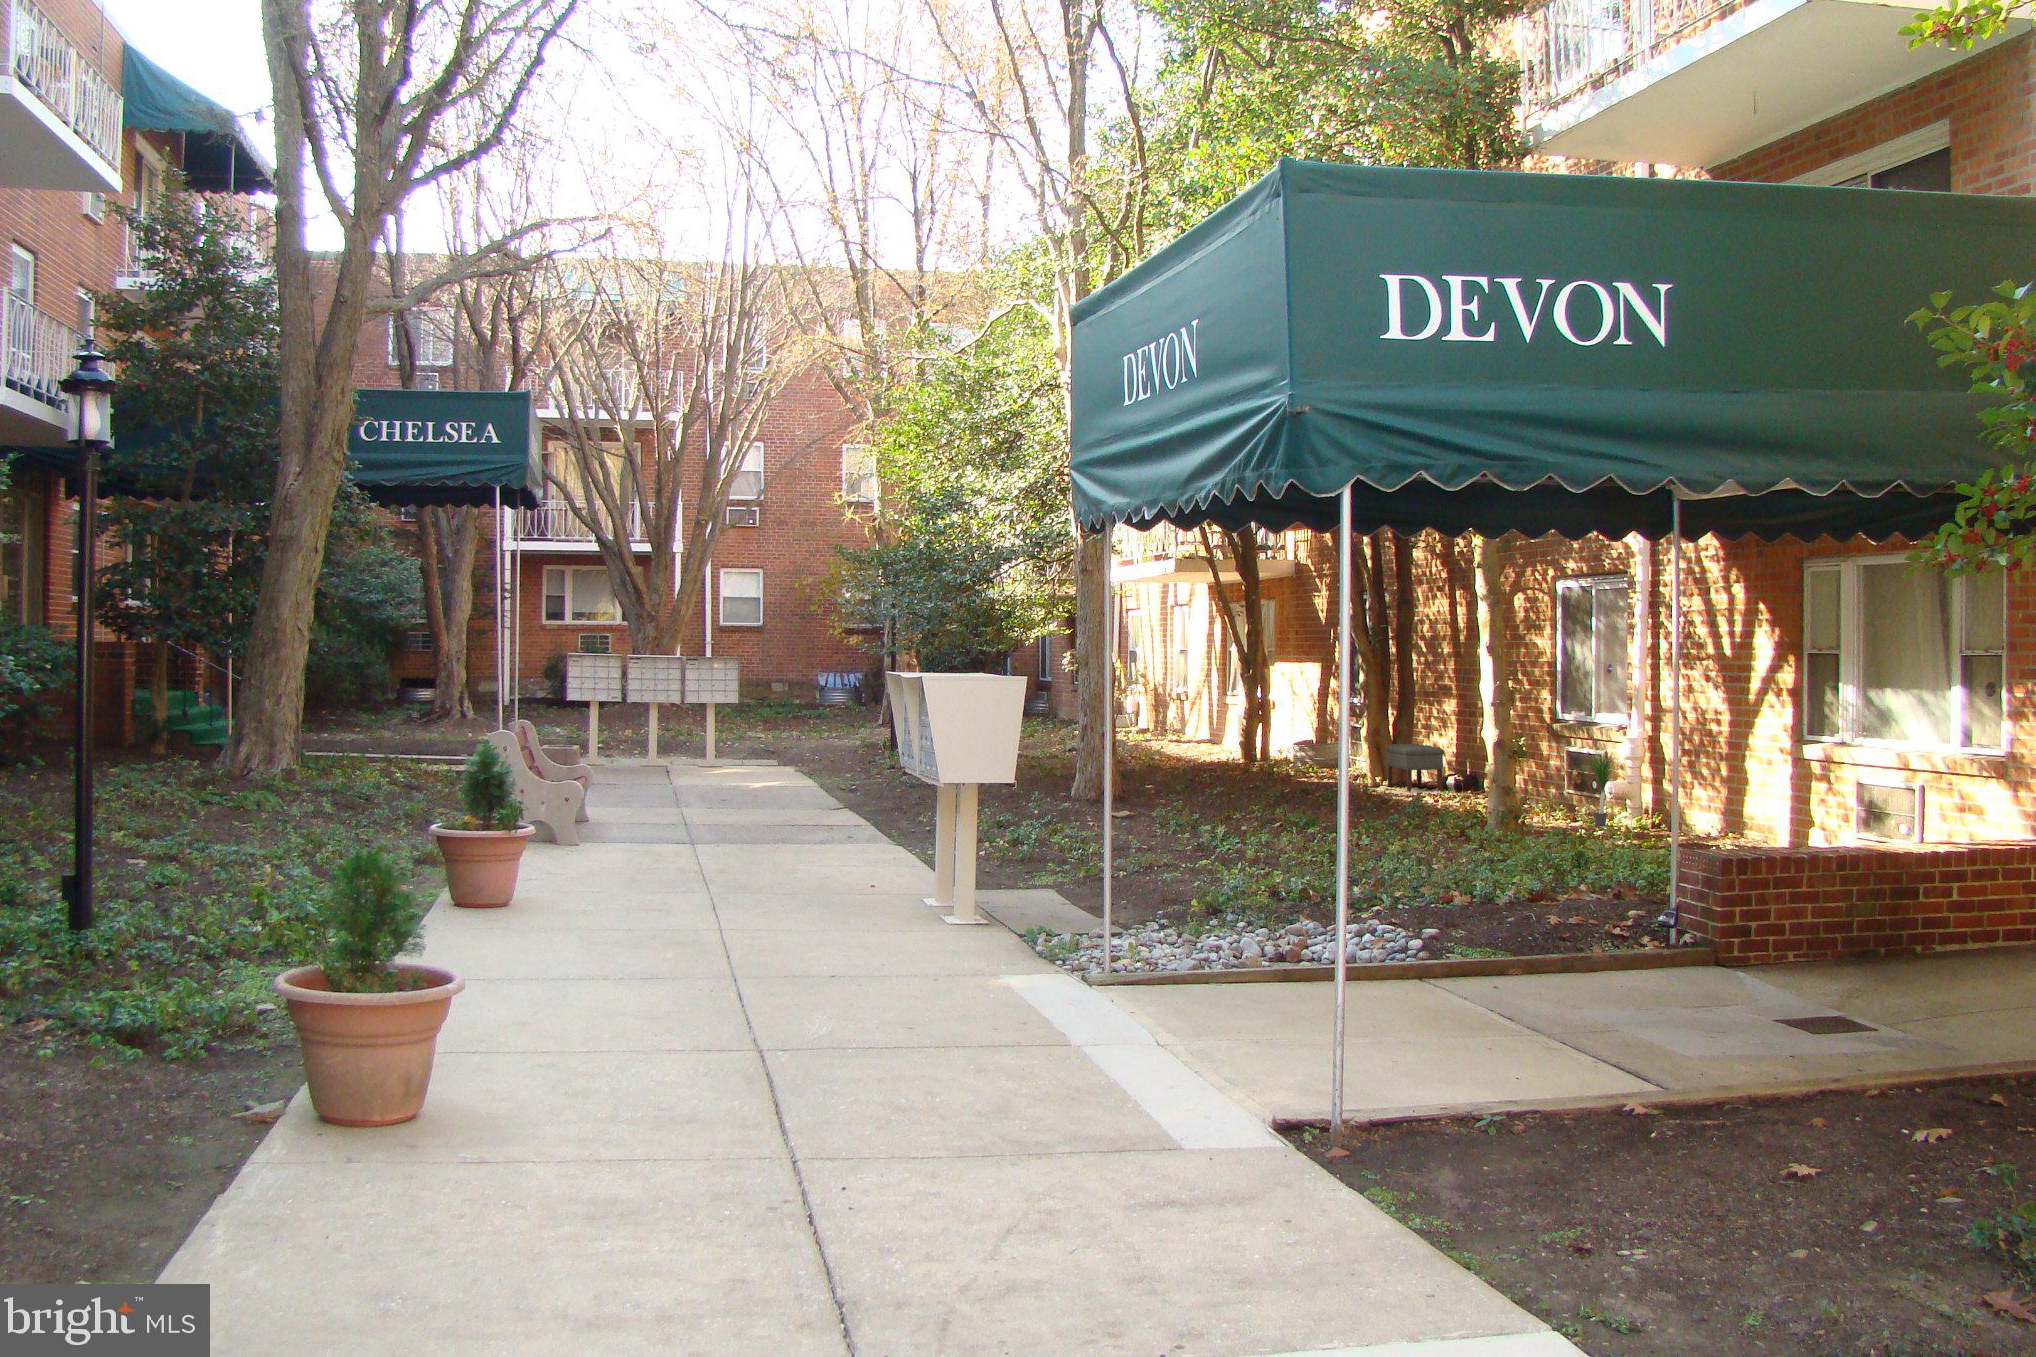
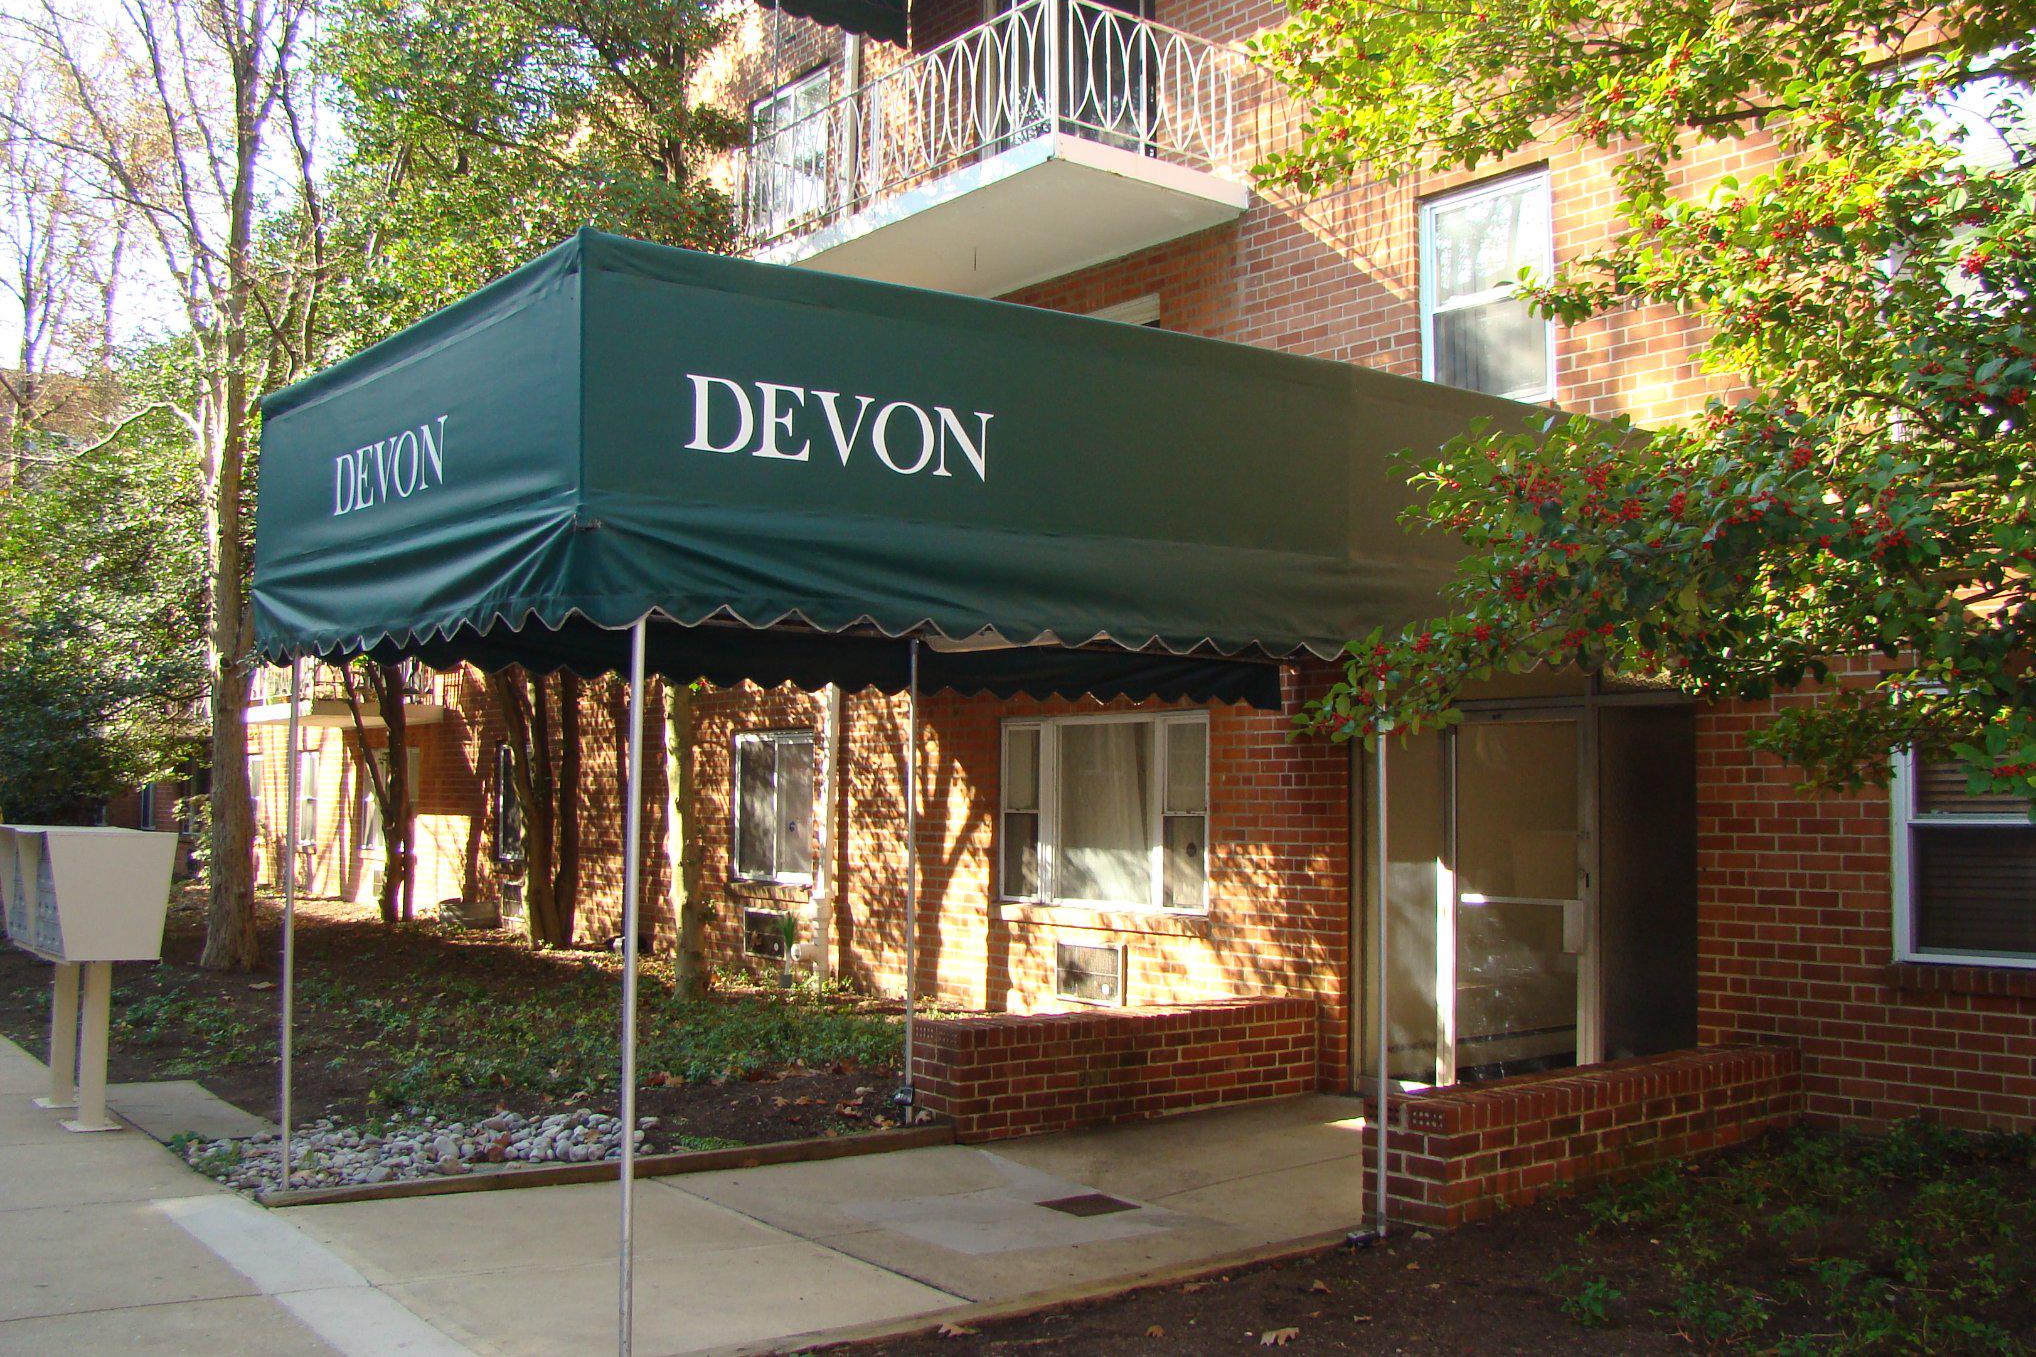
bench: present [1386,744,1444,791] -> none [546,902,610,952]

